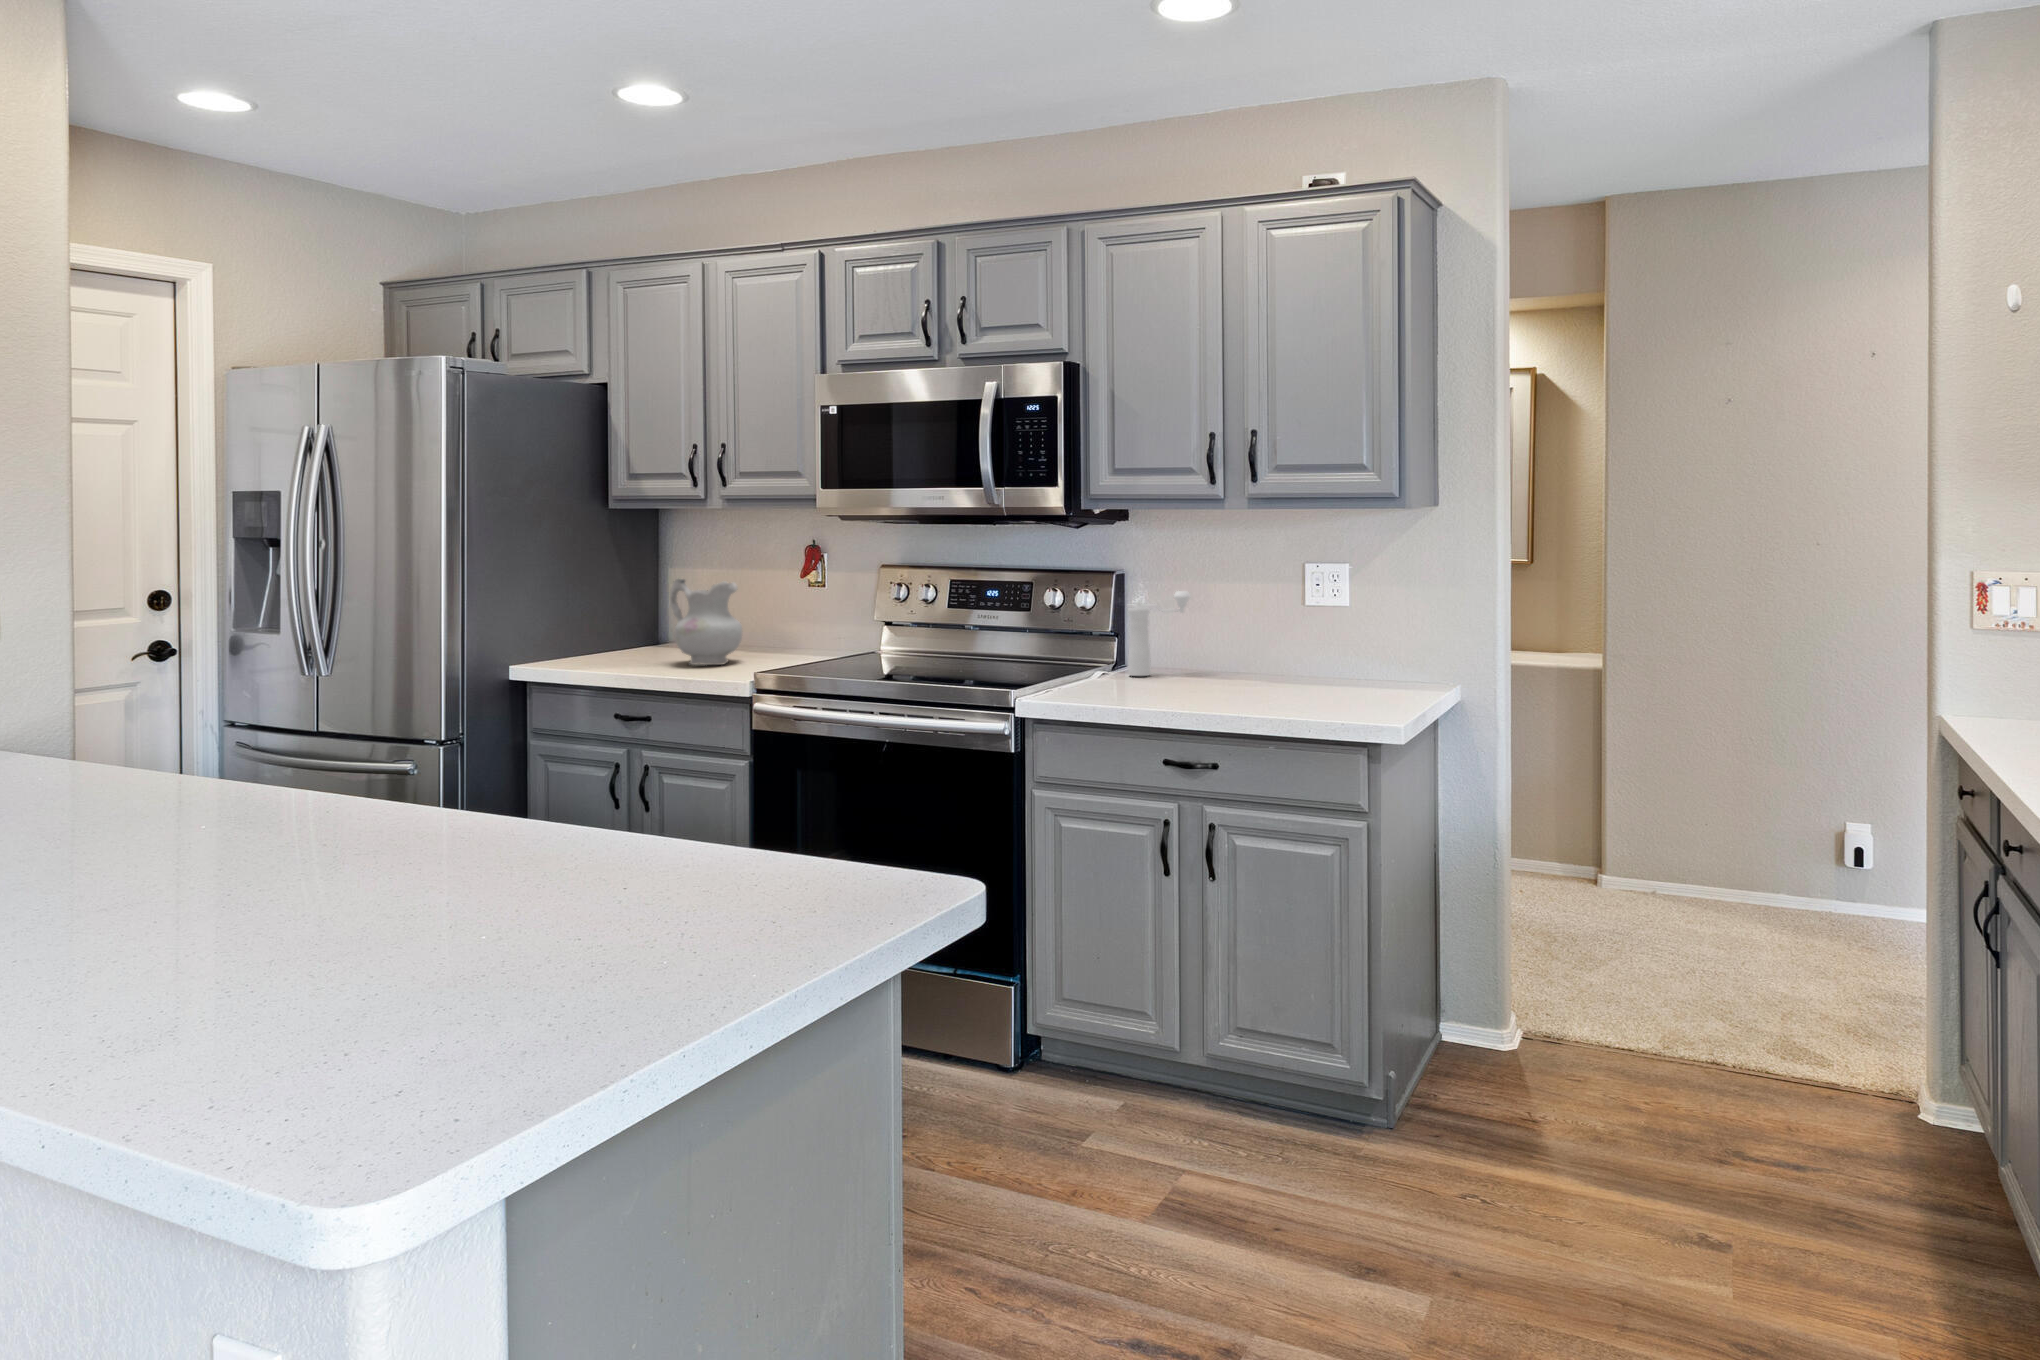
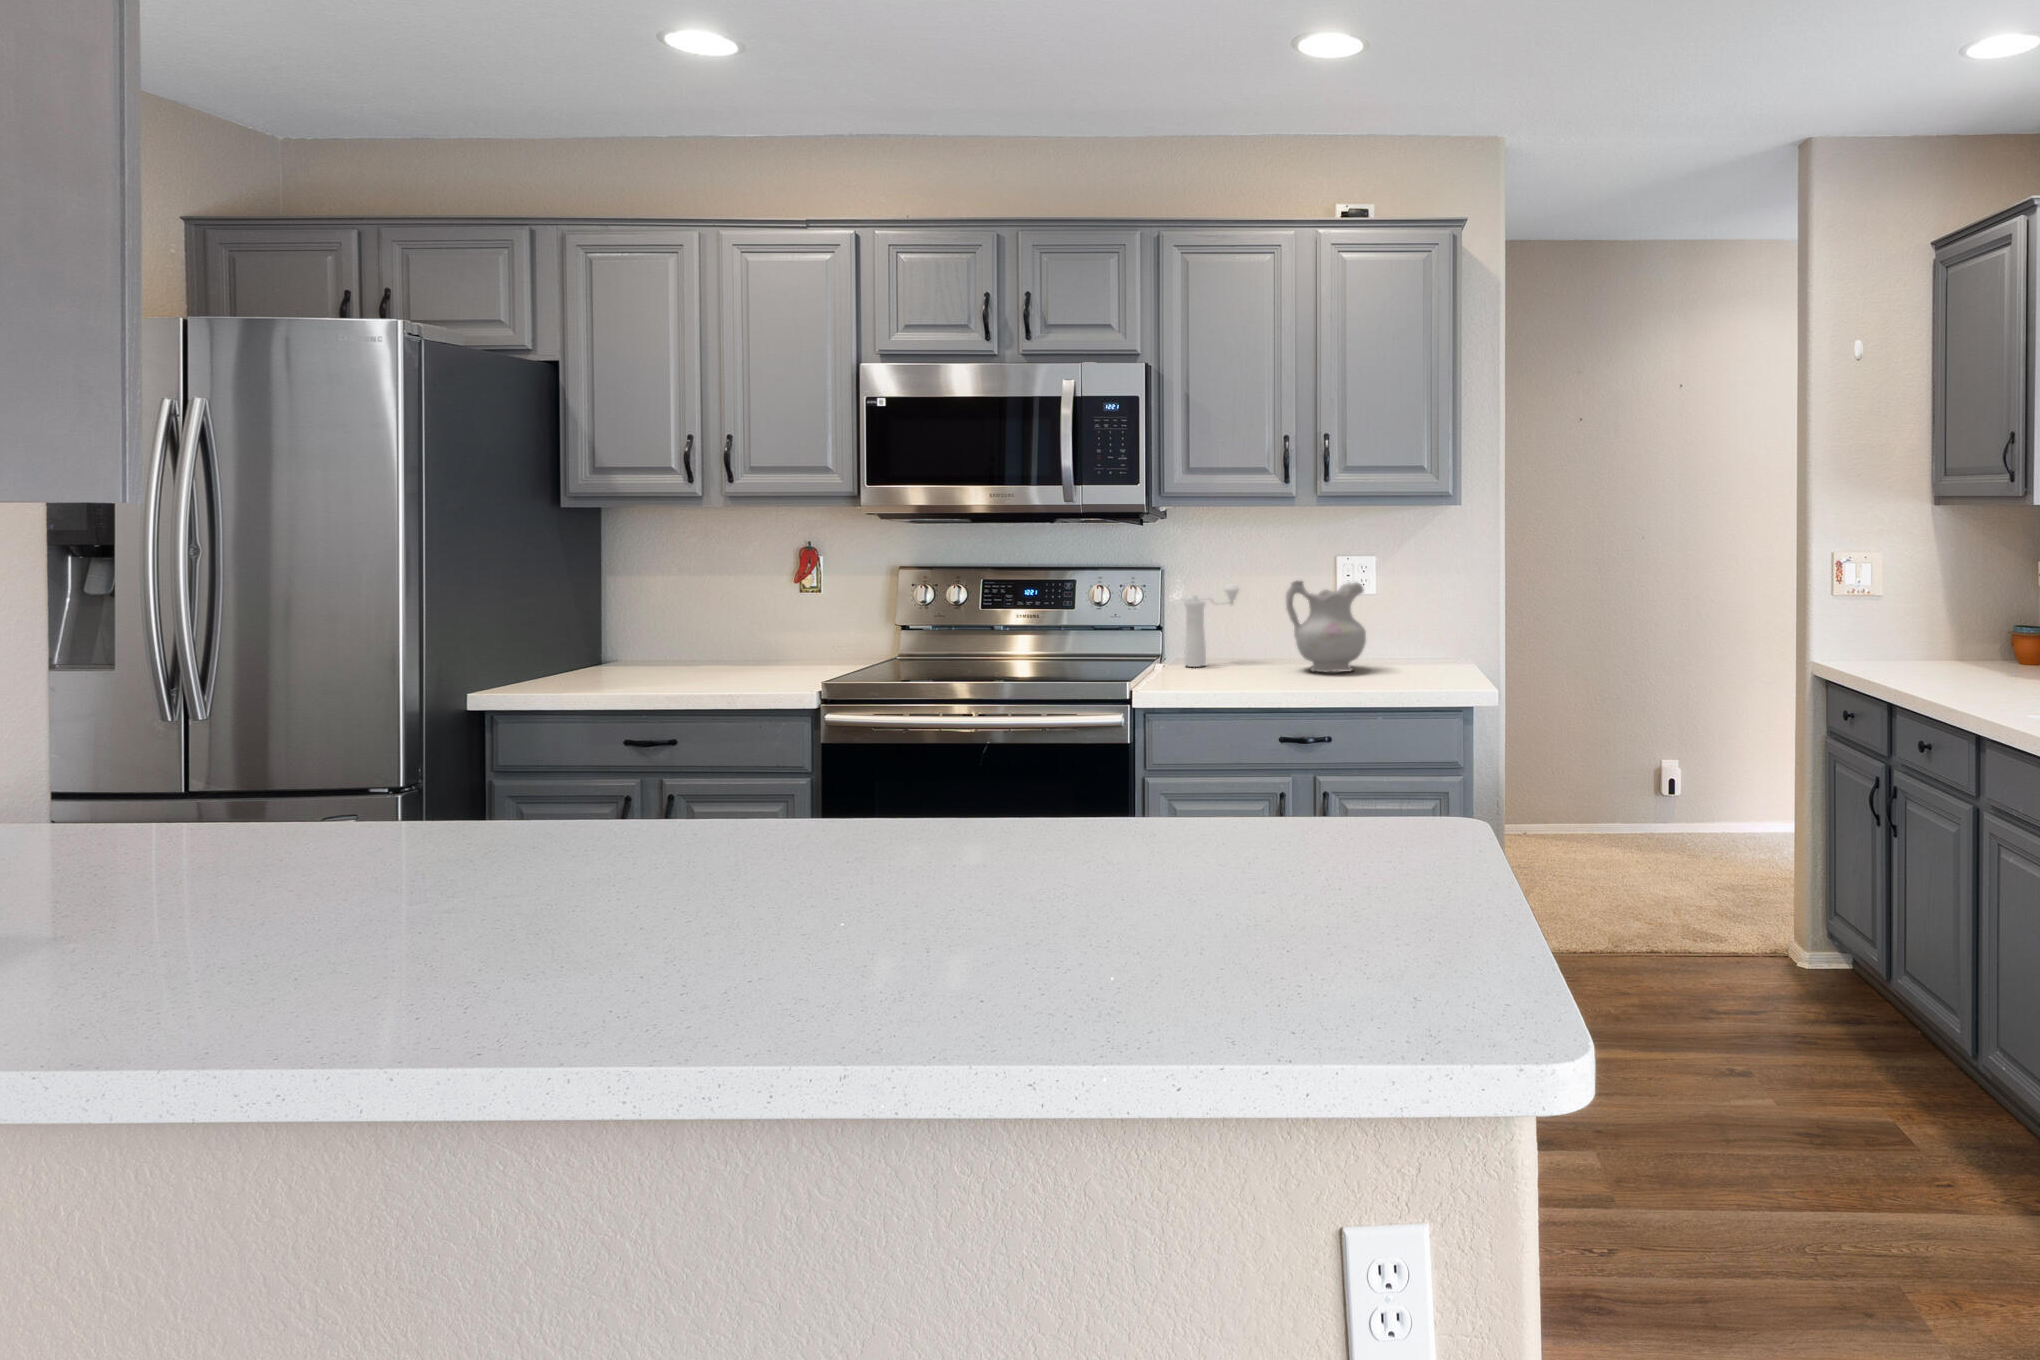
ceramic pitcher: present [670,579,742,665] -> present [1286,581,1366,672]

